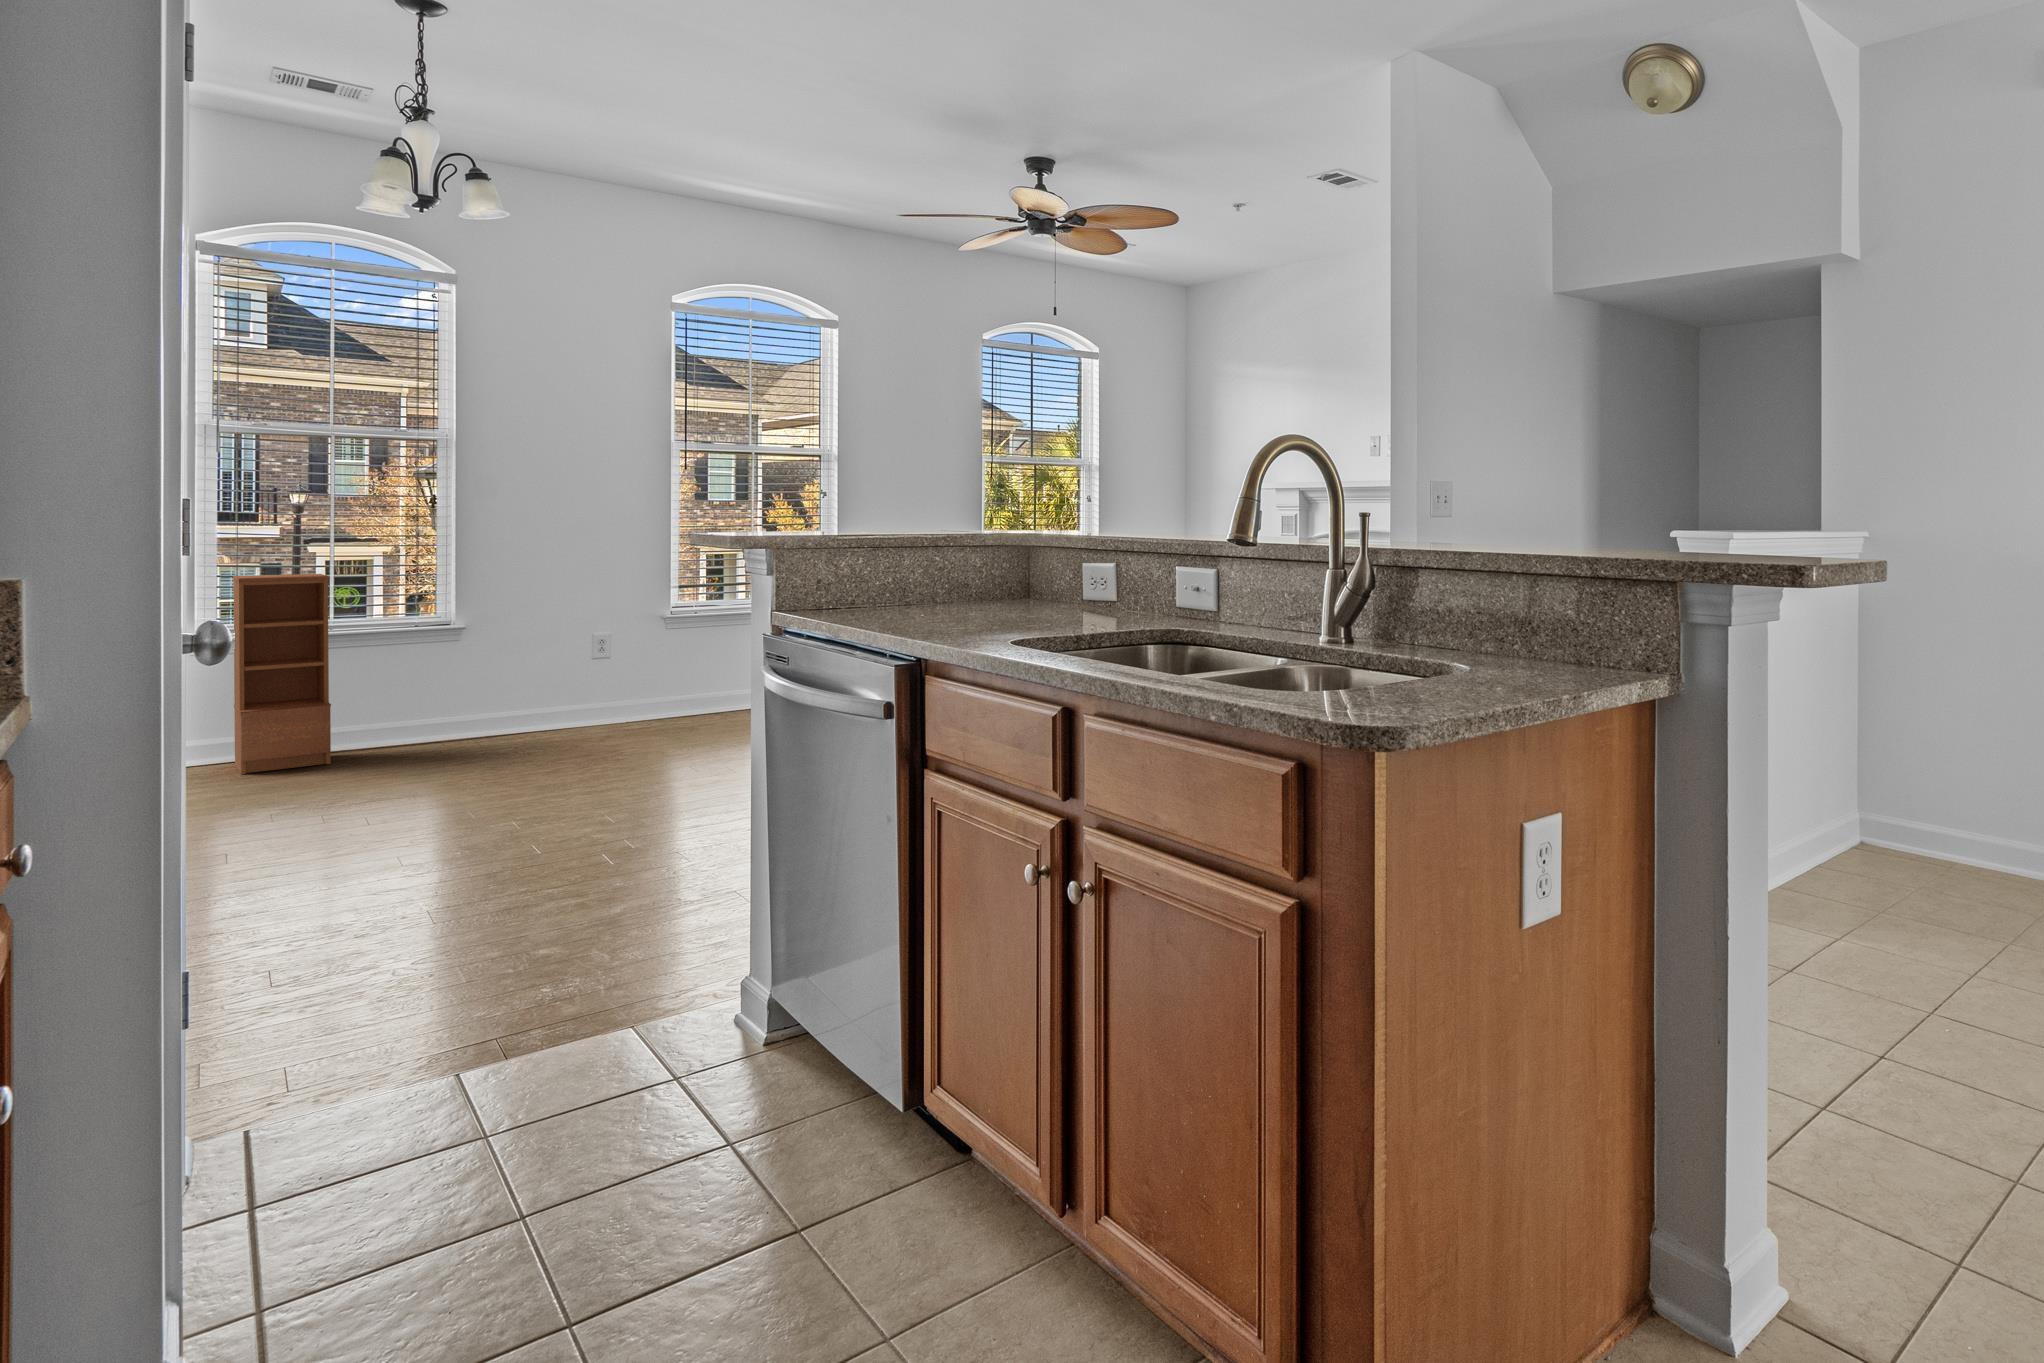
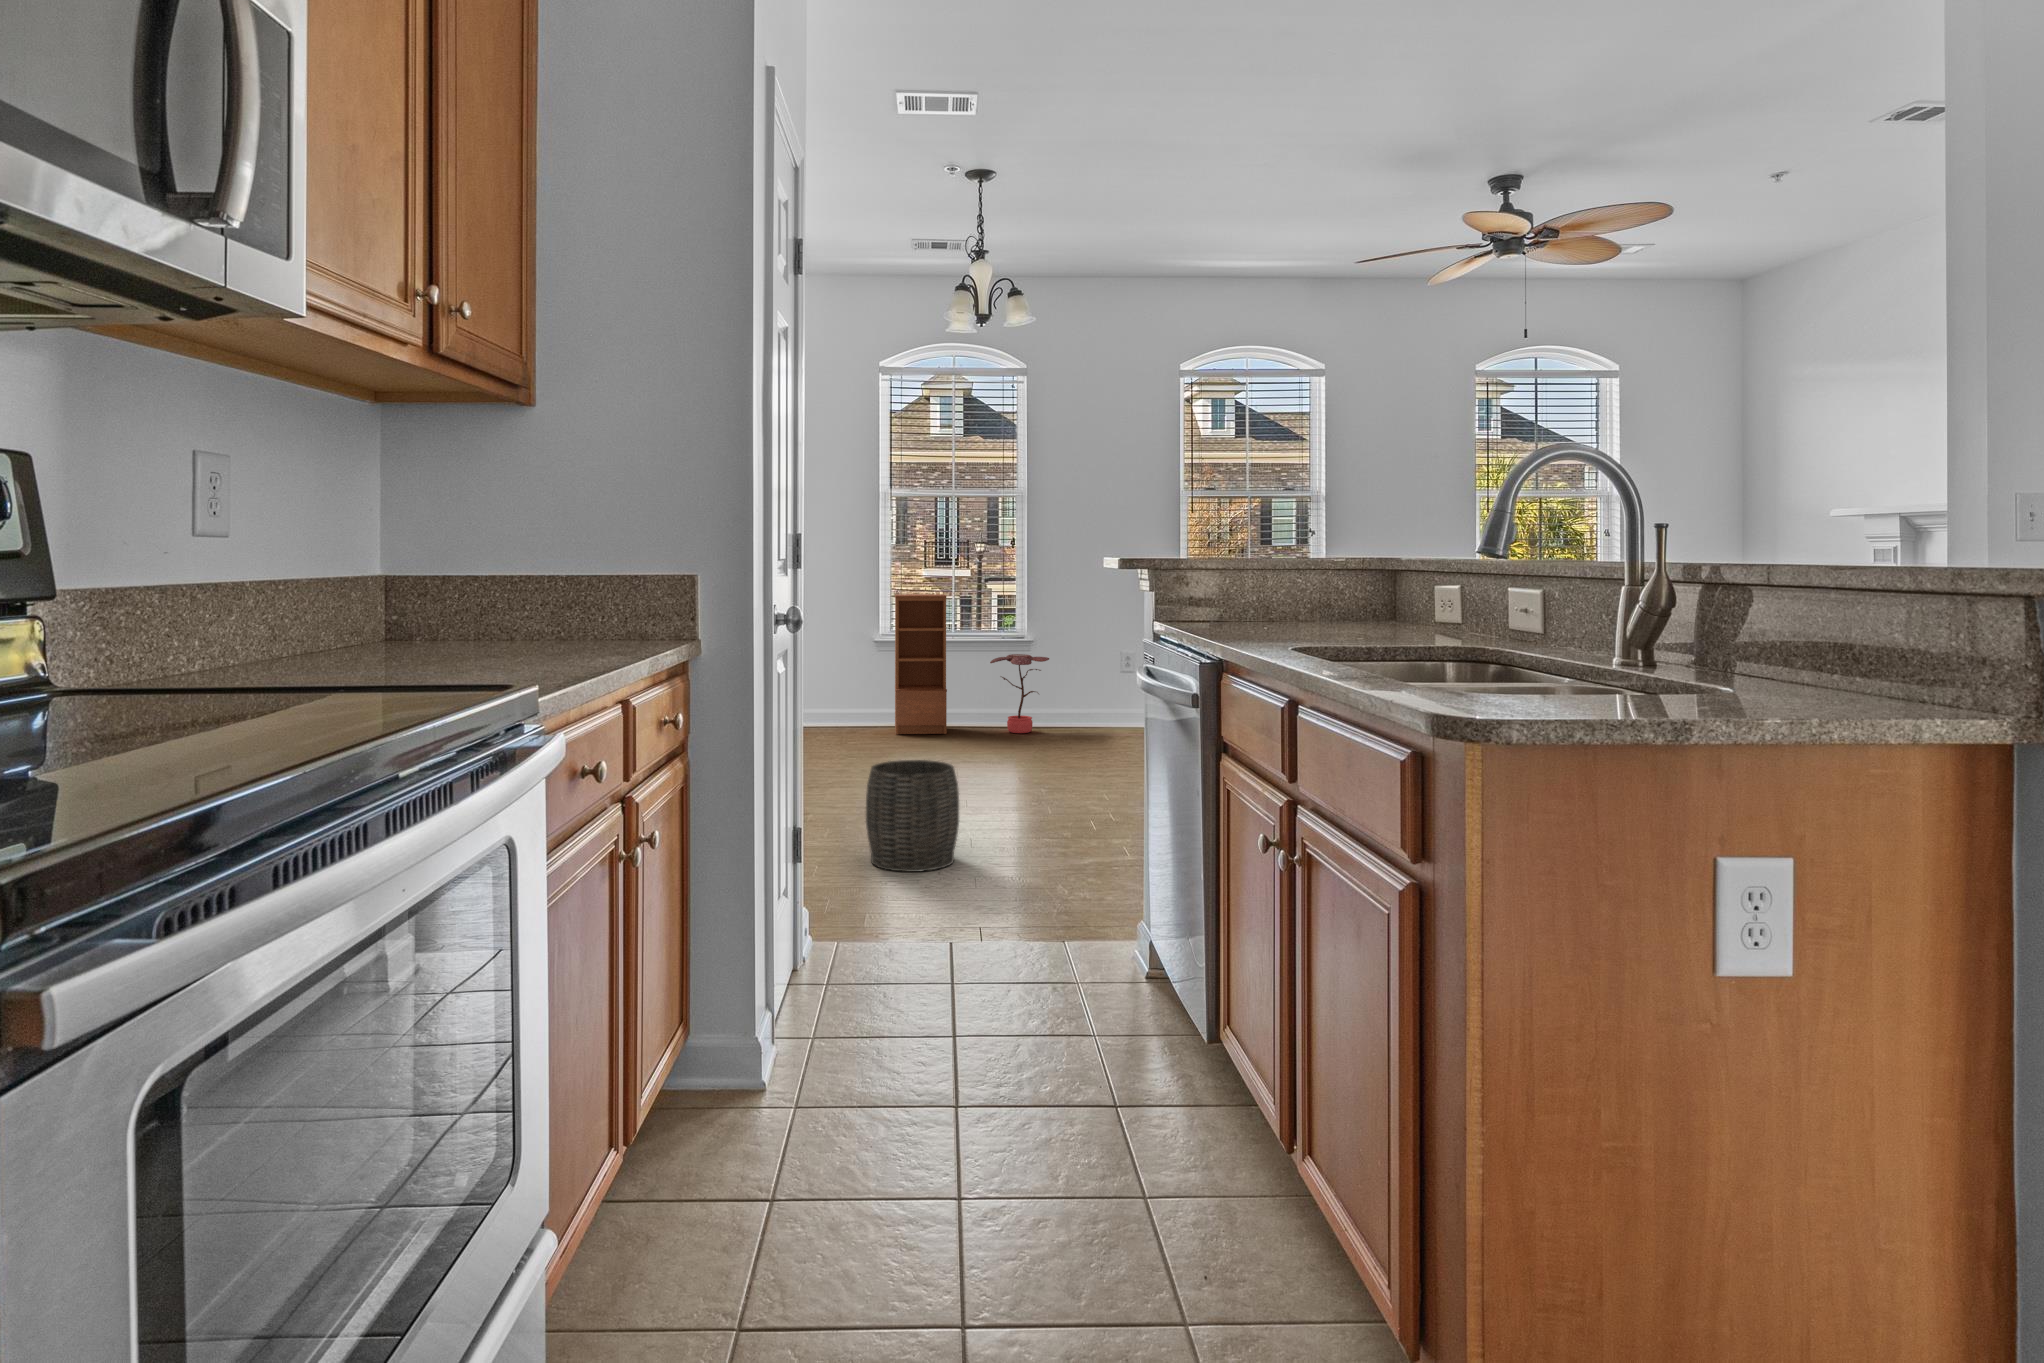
potted plant: none [401,648,493,751] -> present [990,654,1049,733]
woven basket: none [272,812,434,978] -> present [866,760,959,872]

